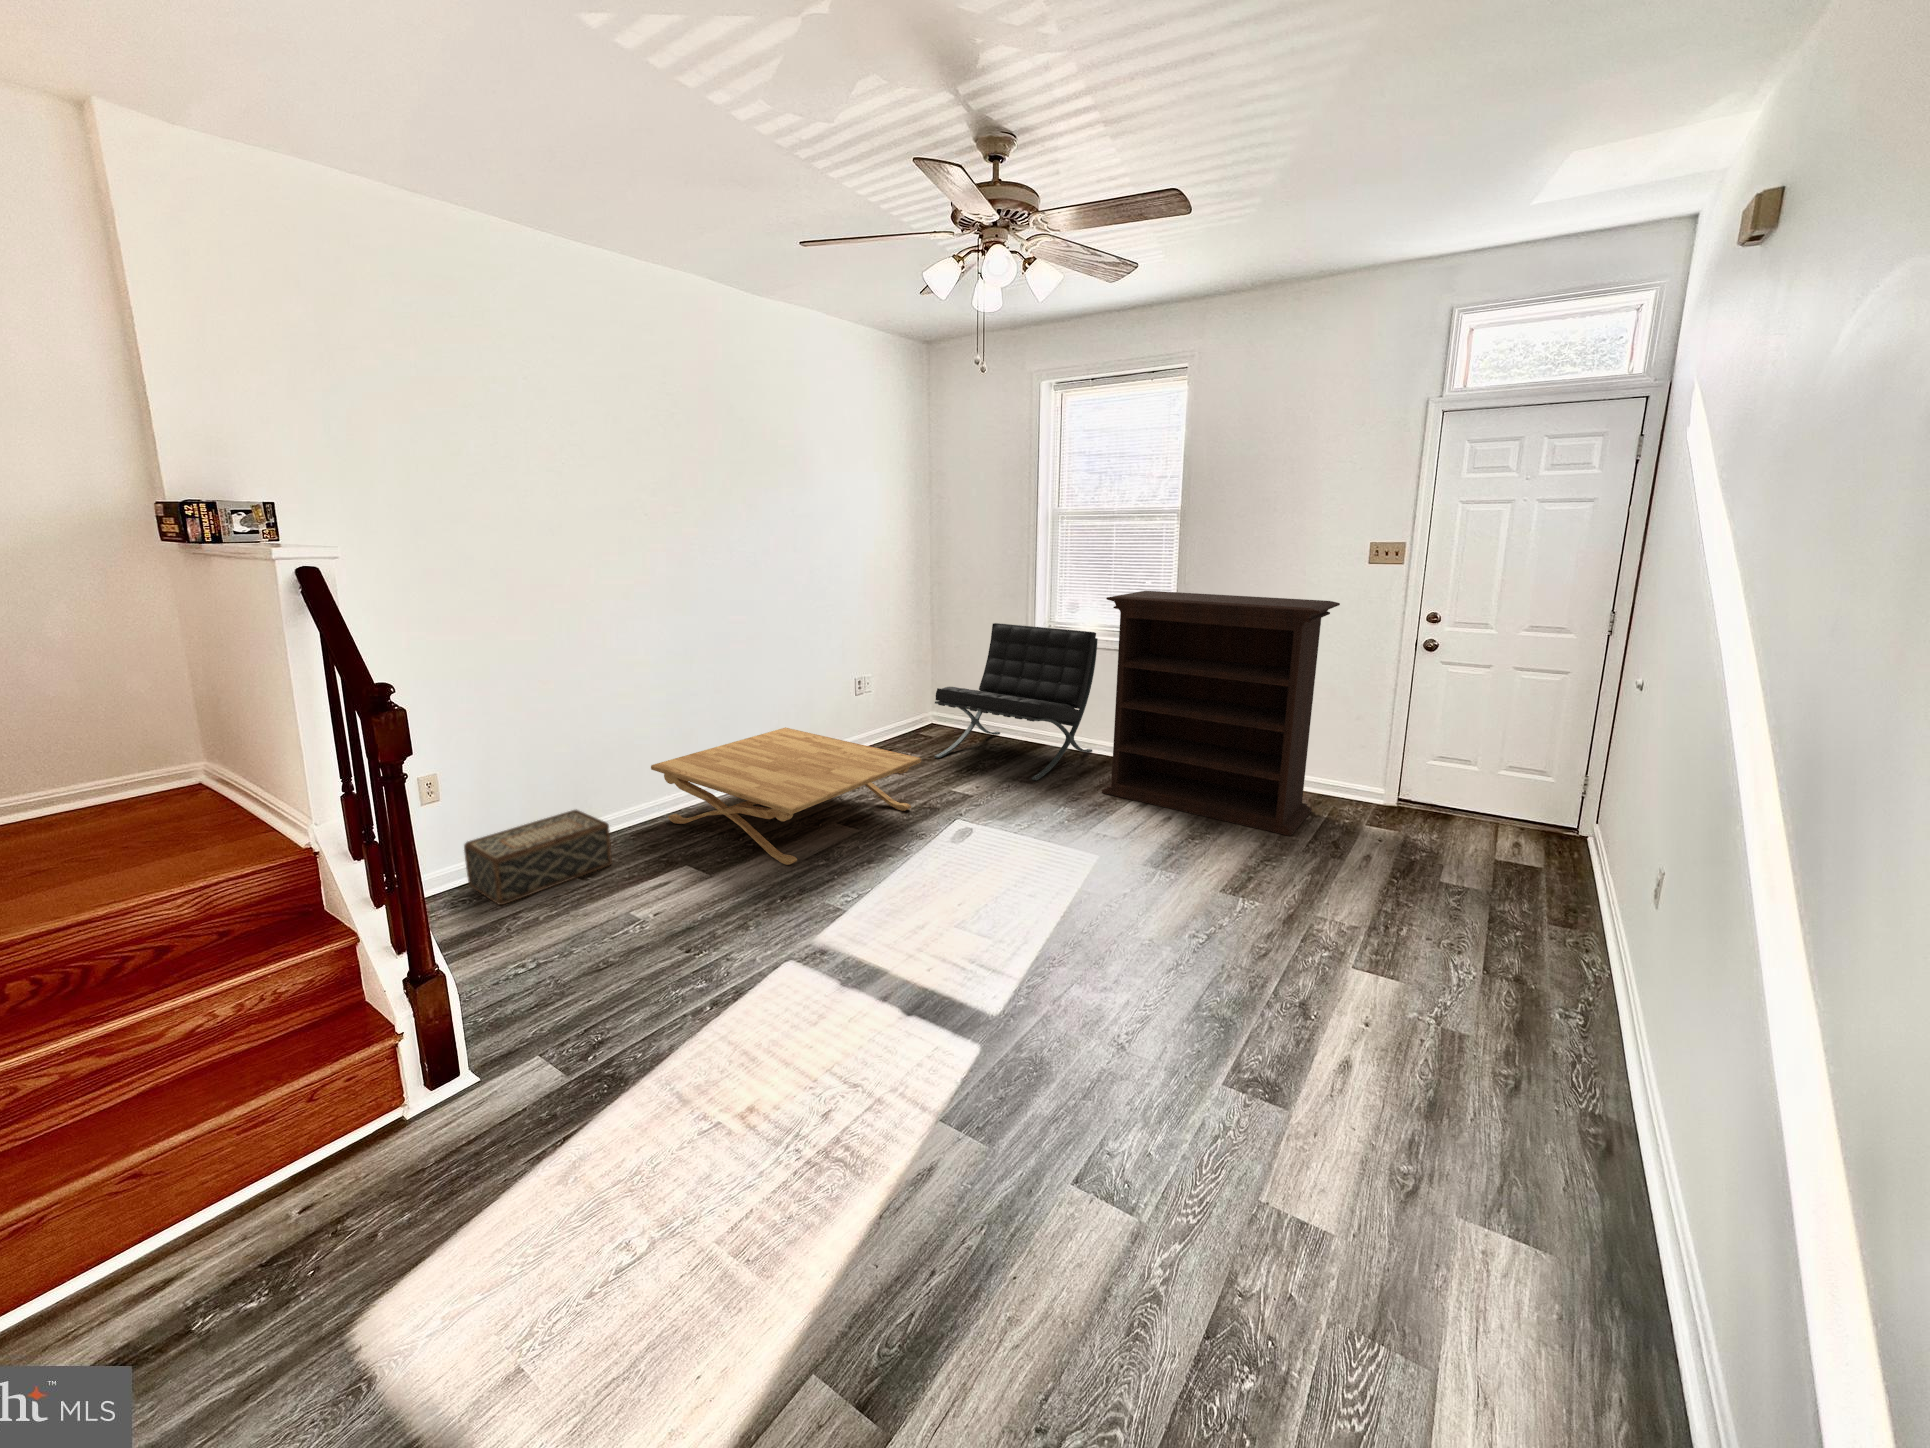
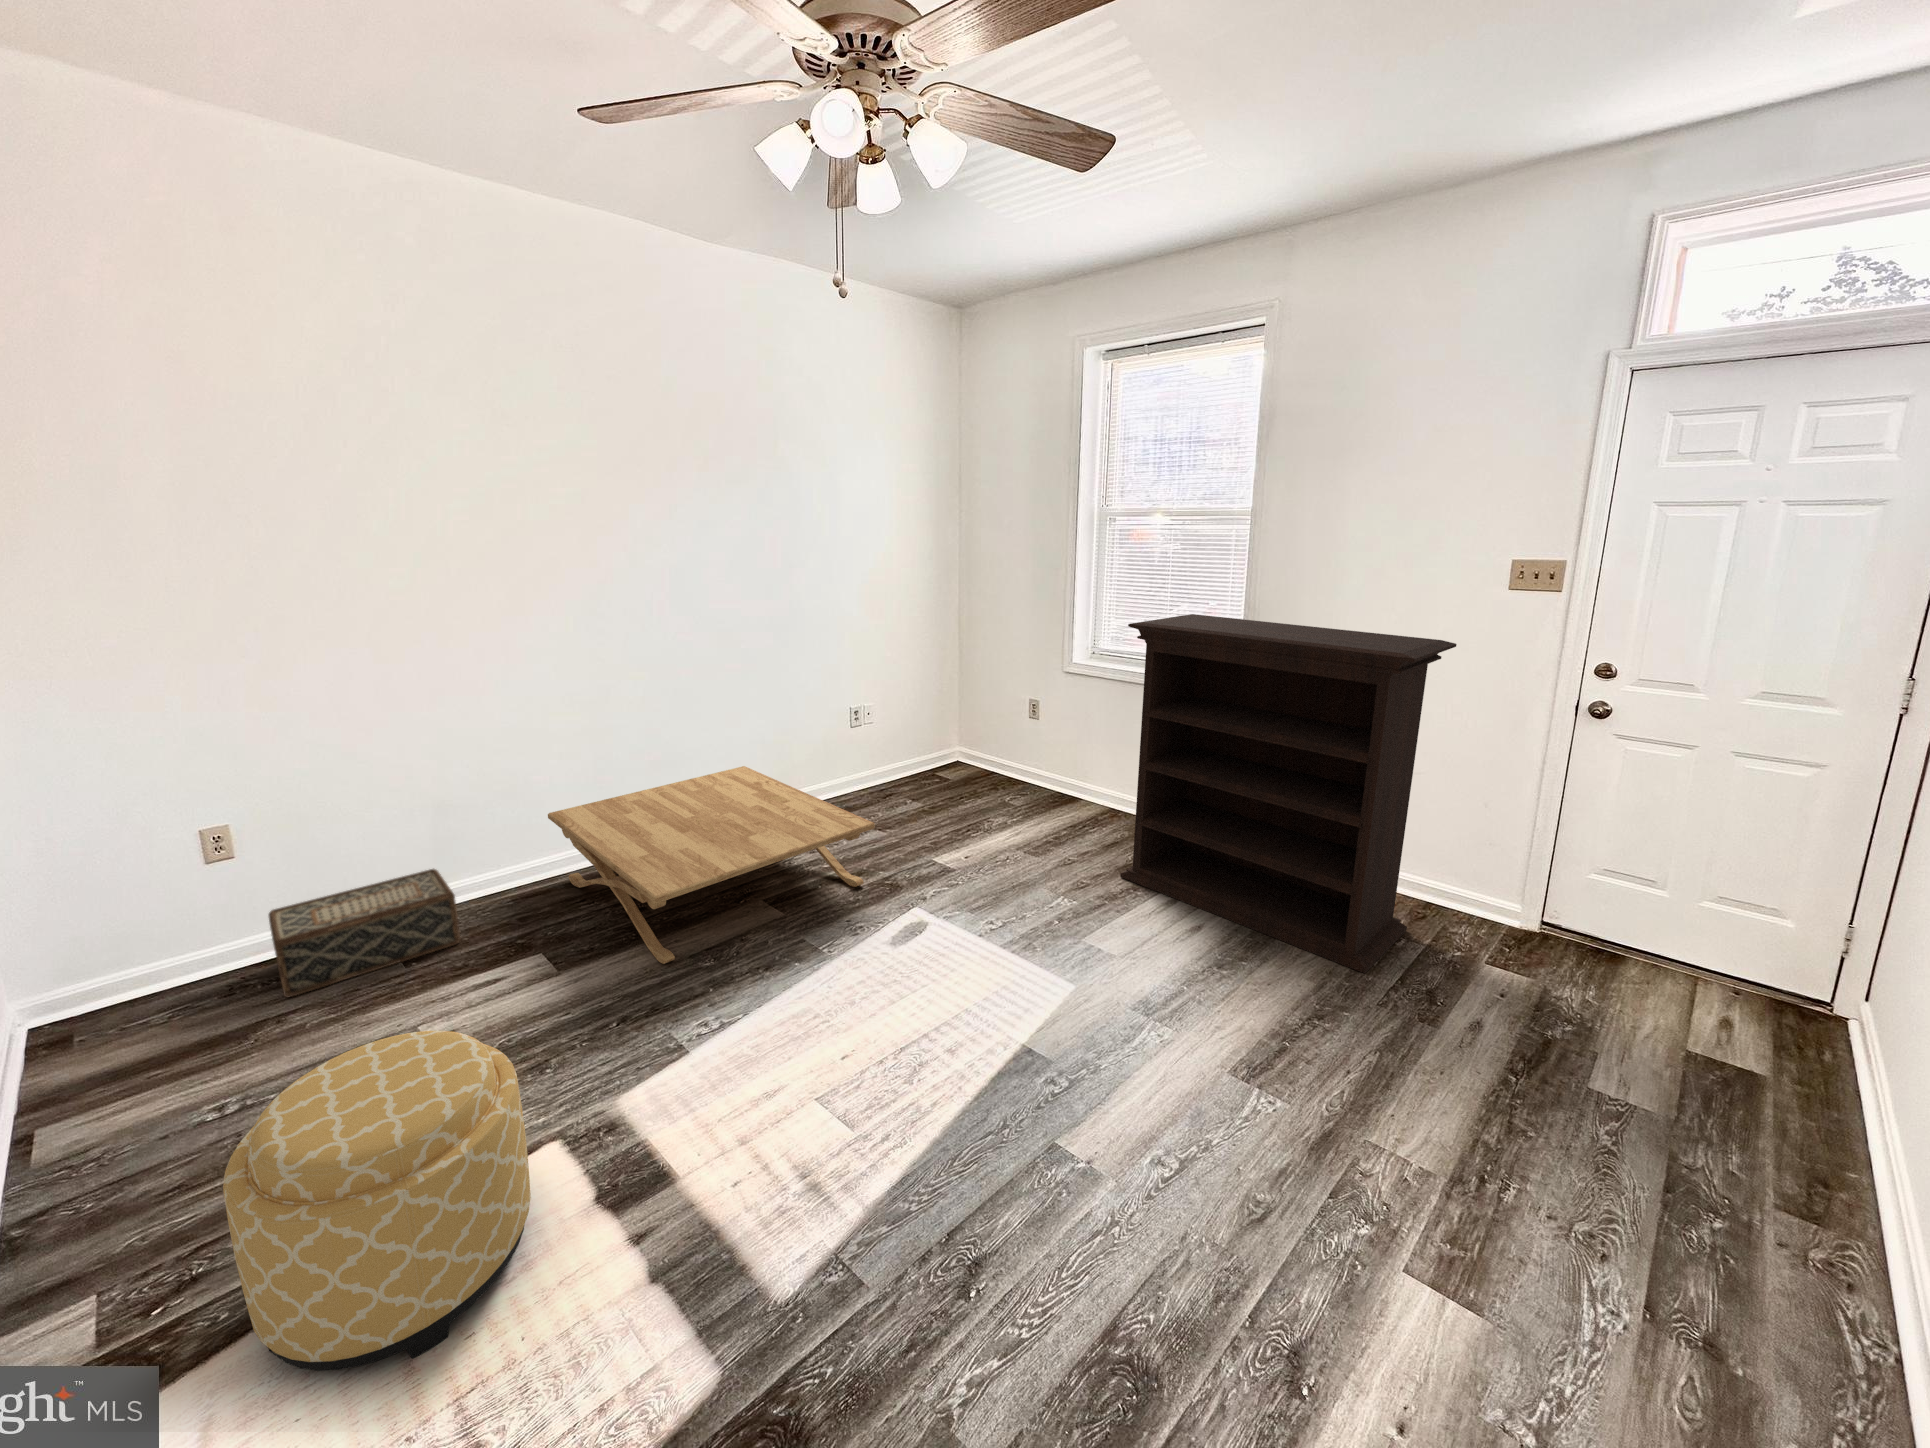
lounge chair: present [934,623,1098,781] -> none [932,645,1142,851]
ottoman: none [645,872,813,1069] -> present [223,1031,531,1371]

